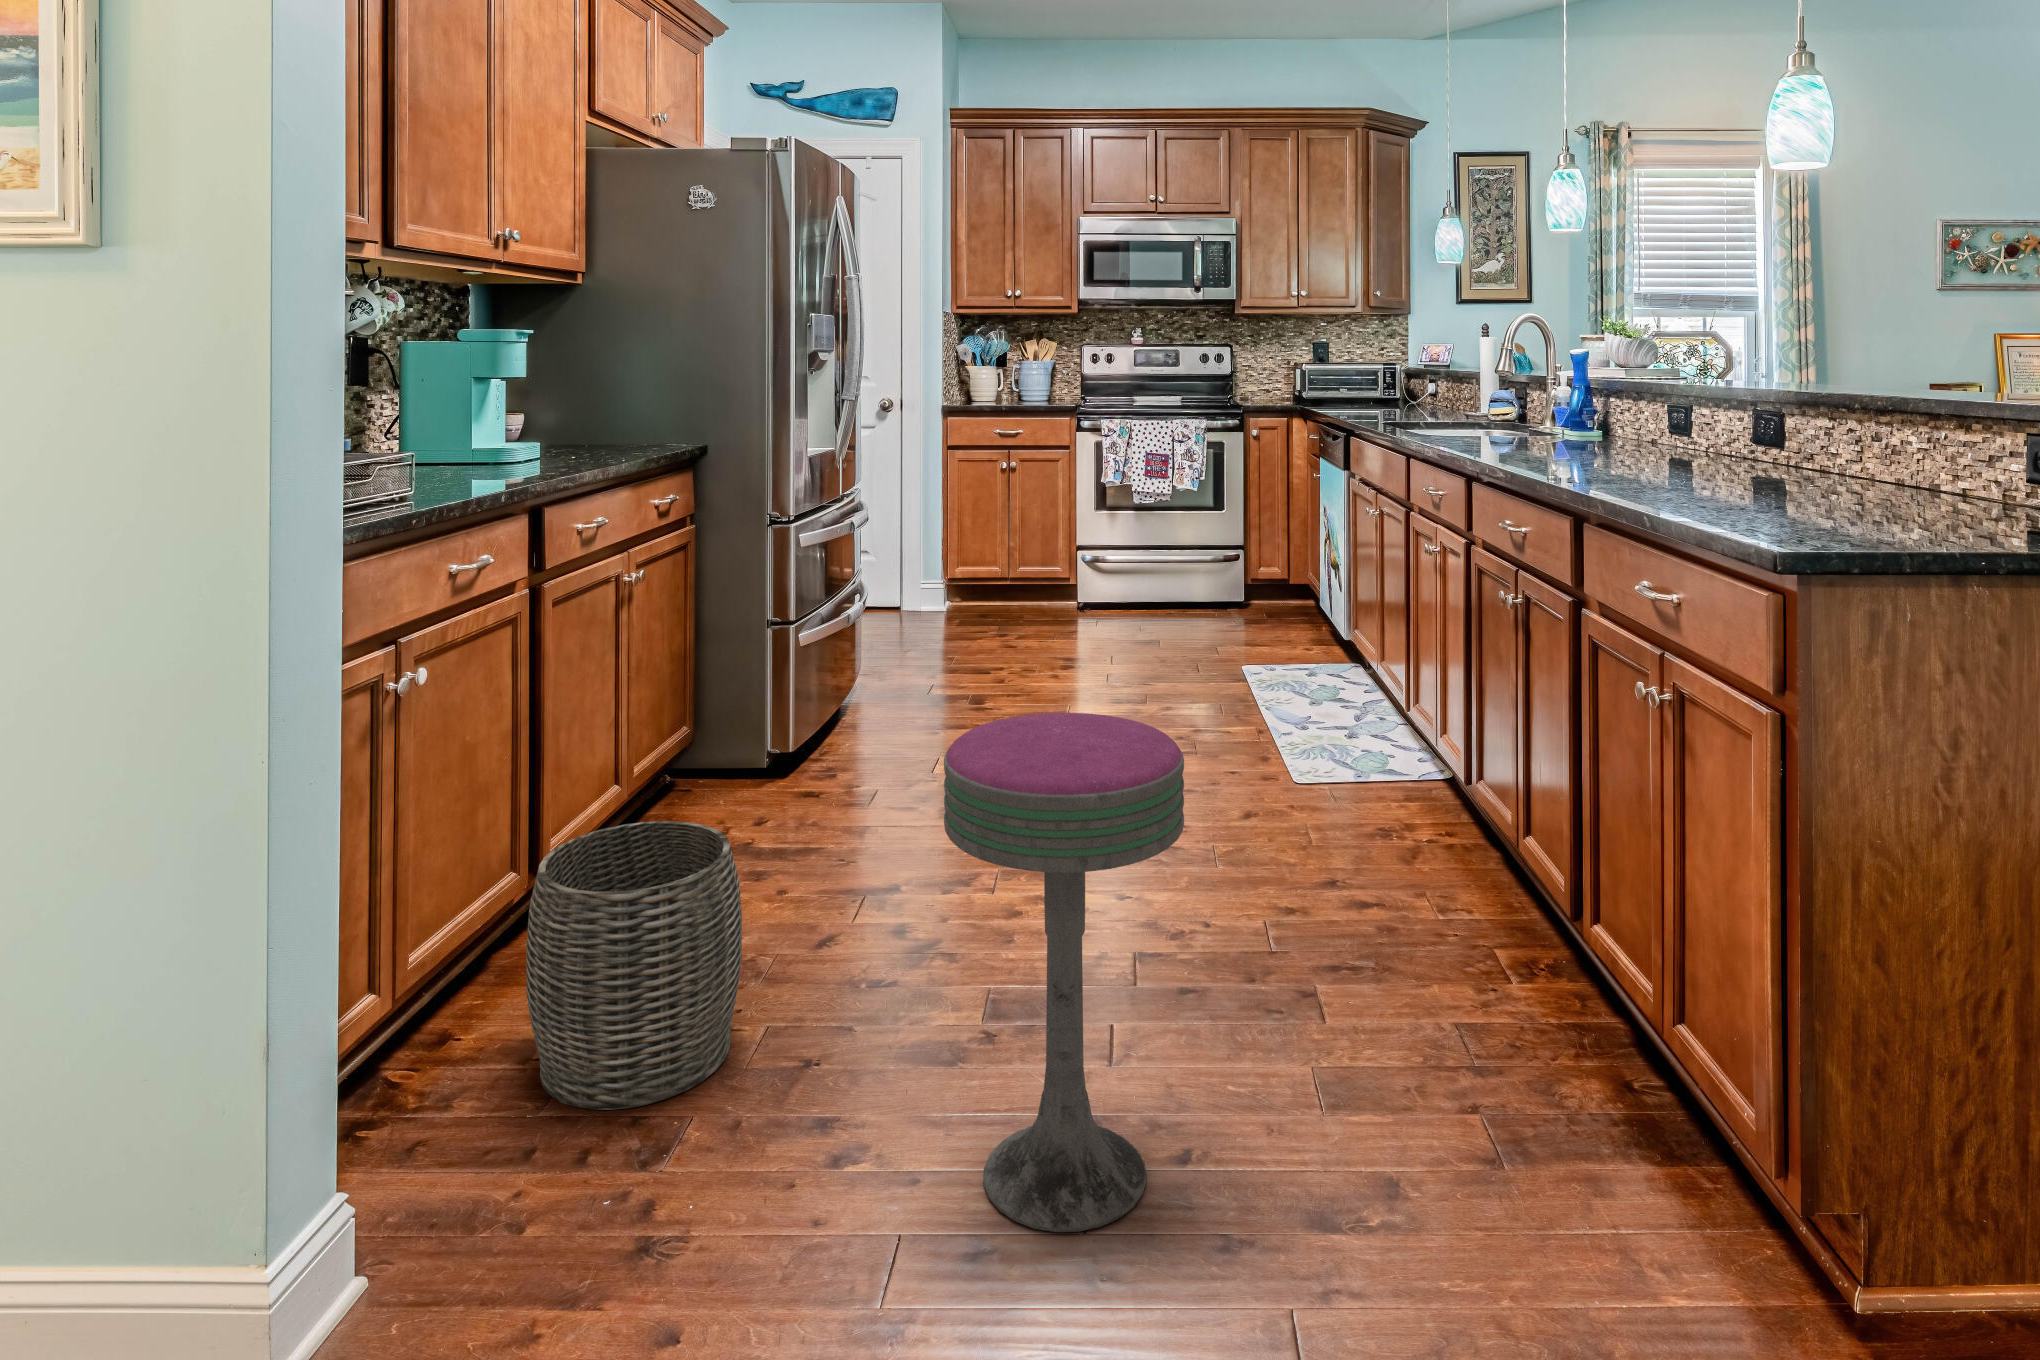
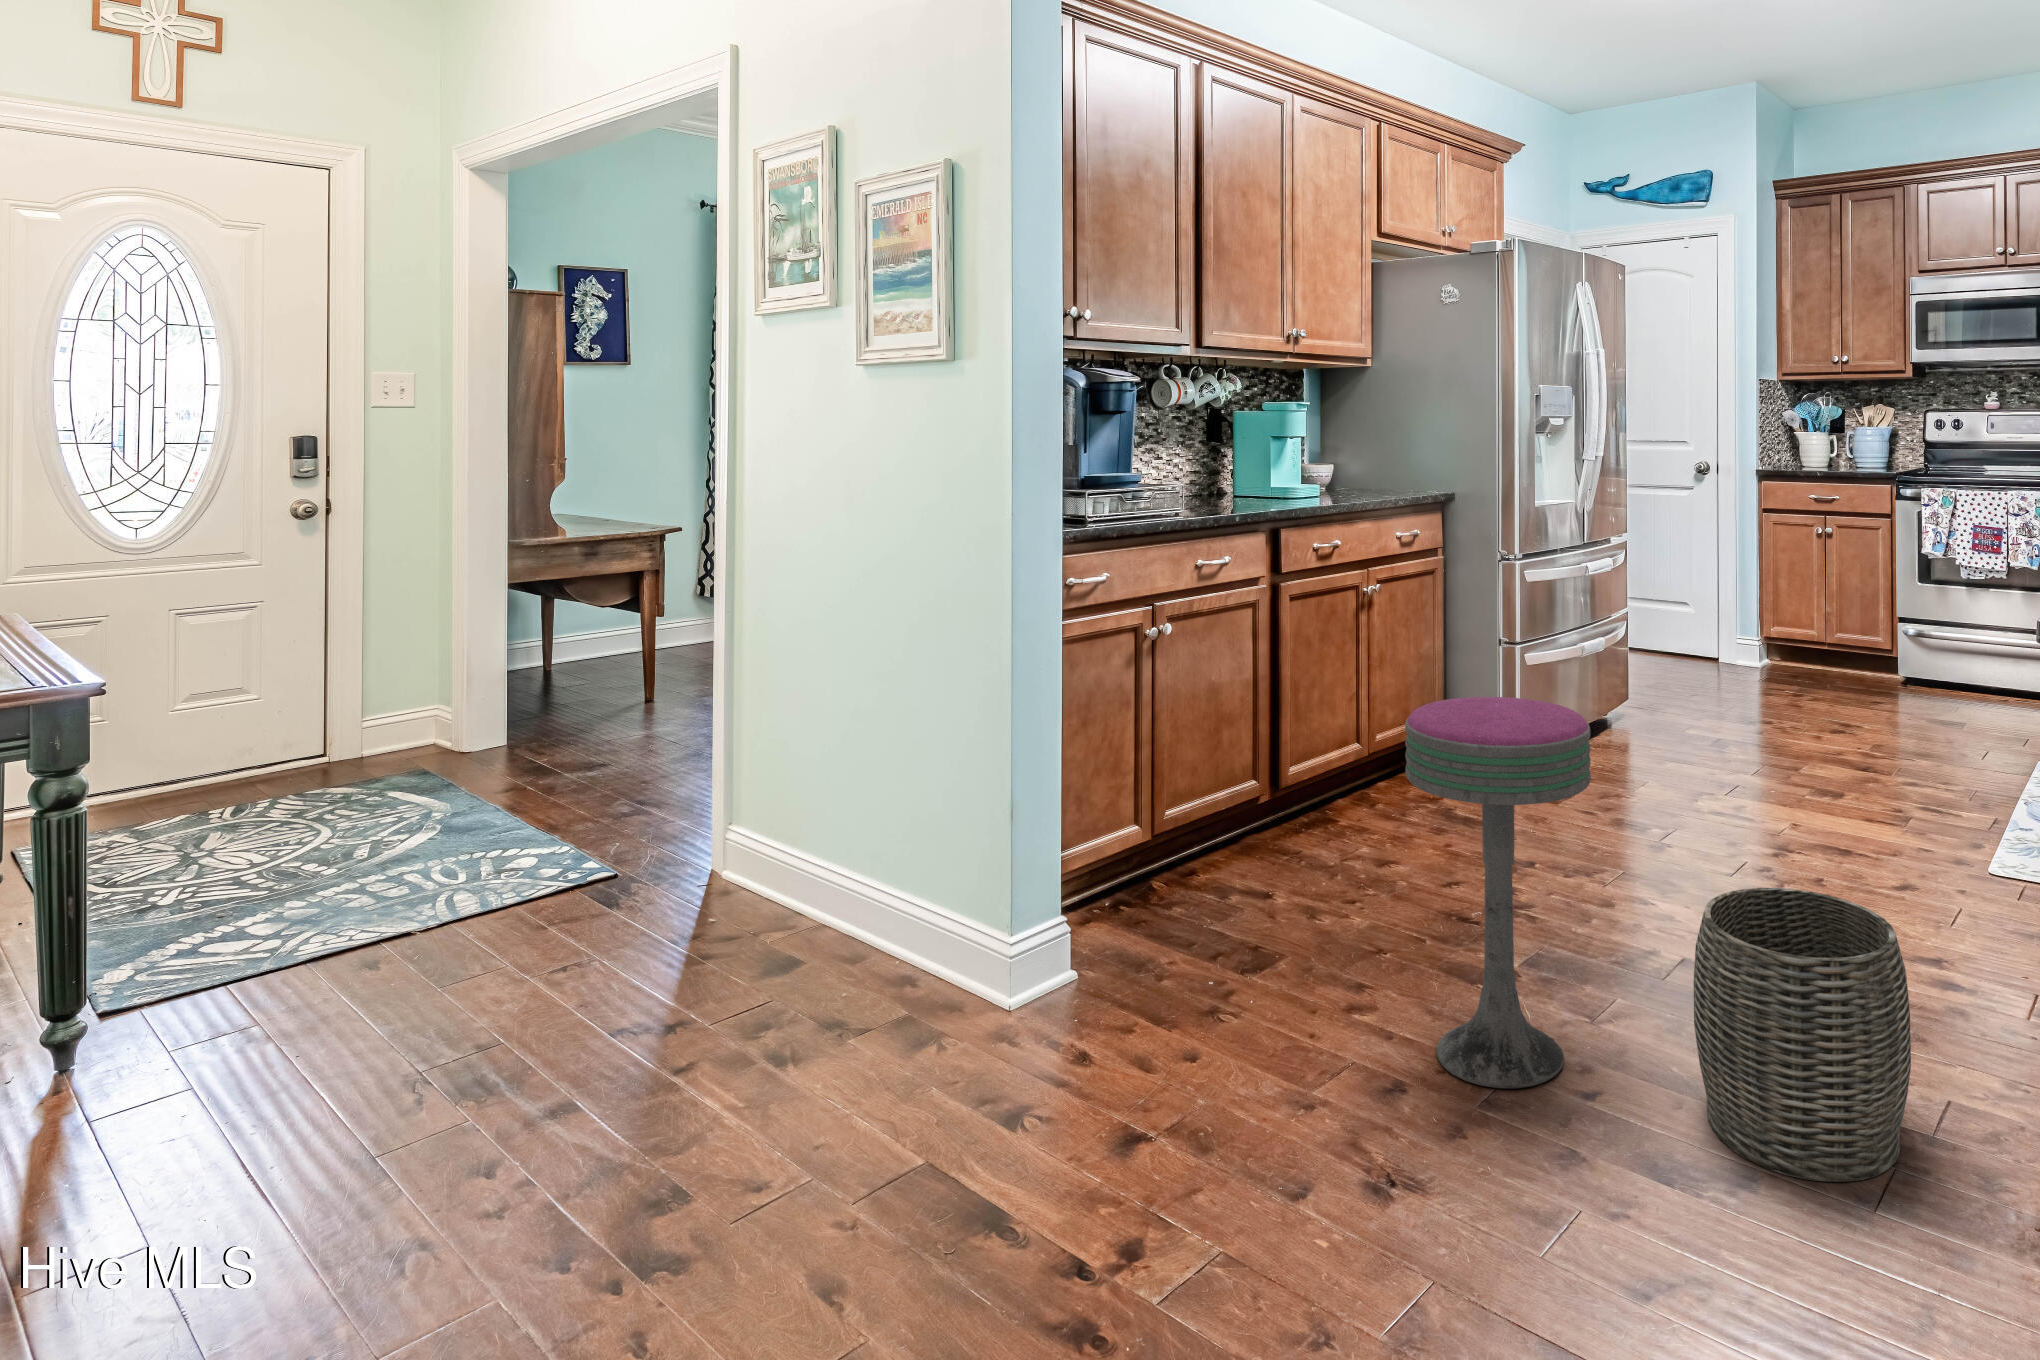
woven basket: present [526,821,742,1110] -> present [1693,888,1911,1182]

